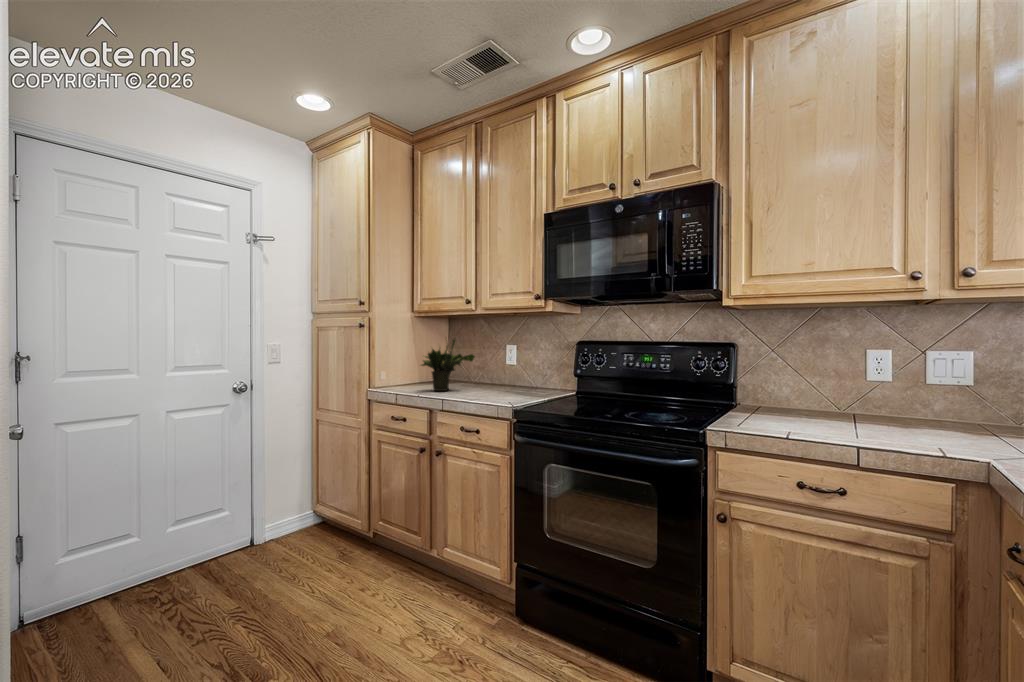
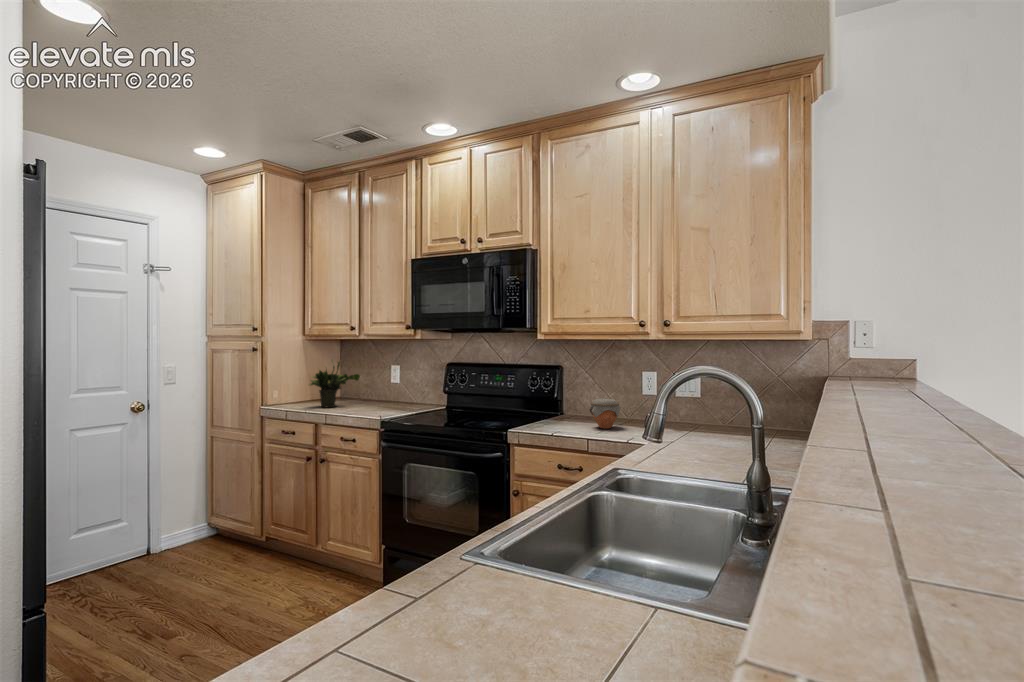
jar: none [810,384,859,427] -> present [590,398,620,429]

